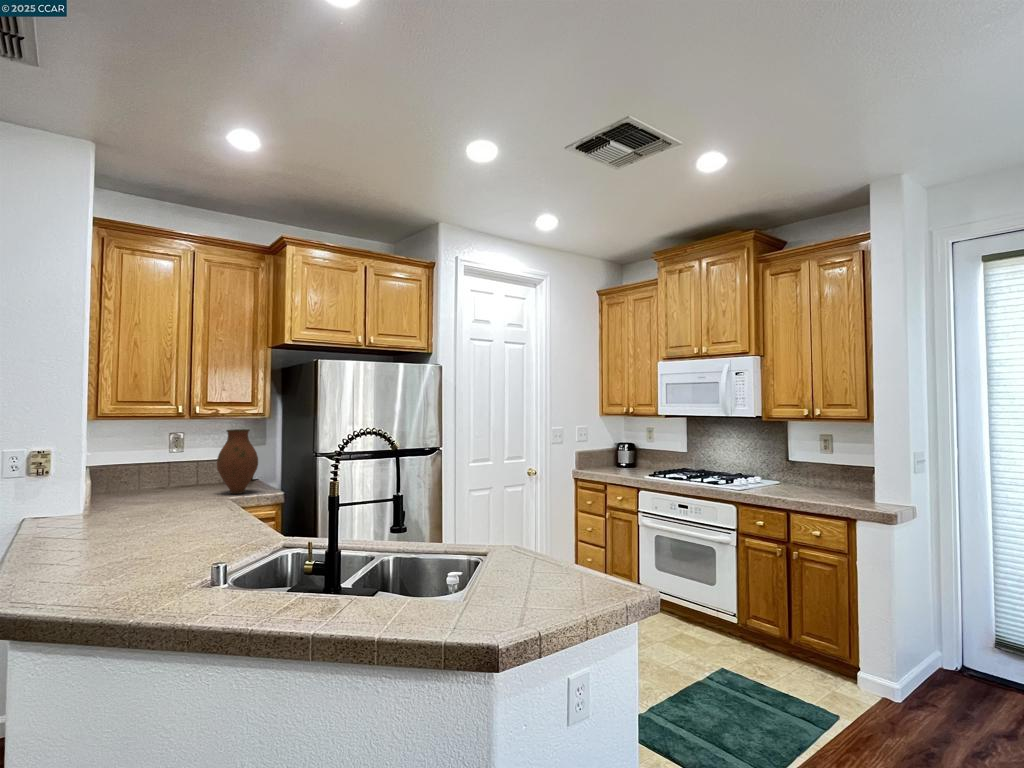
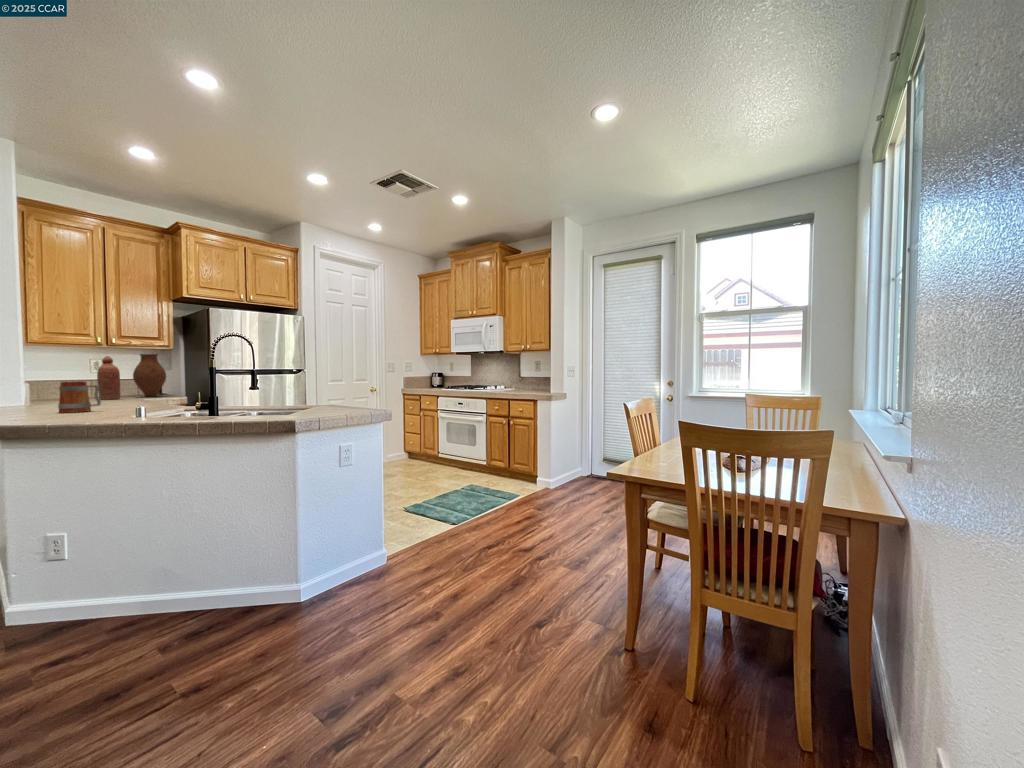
bottle: none [172,438,200,503] -> present [97,356,120,400]
mug: none [94,515,158,578] -> present [58,381,101,413]

